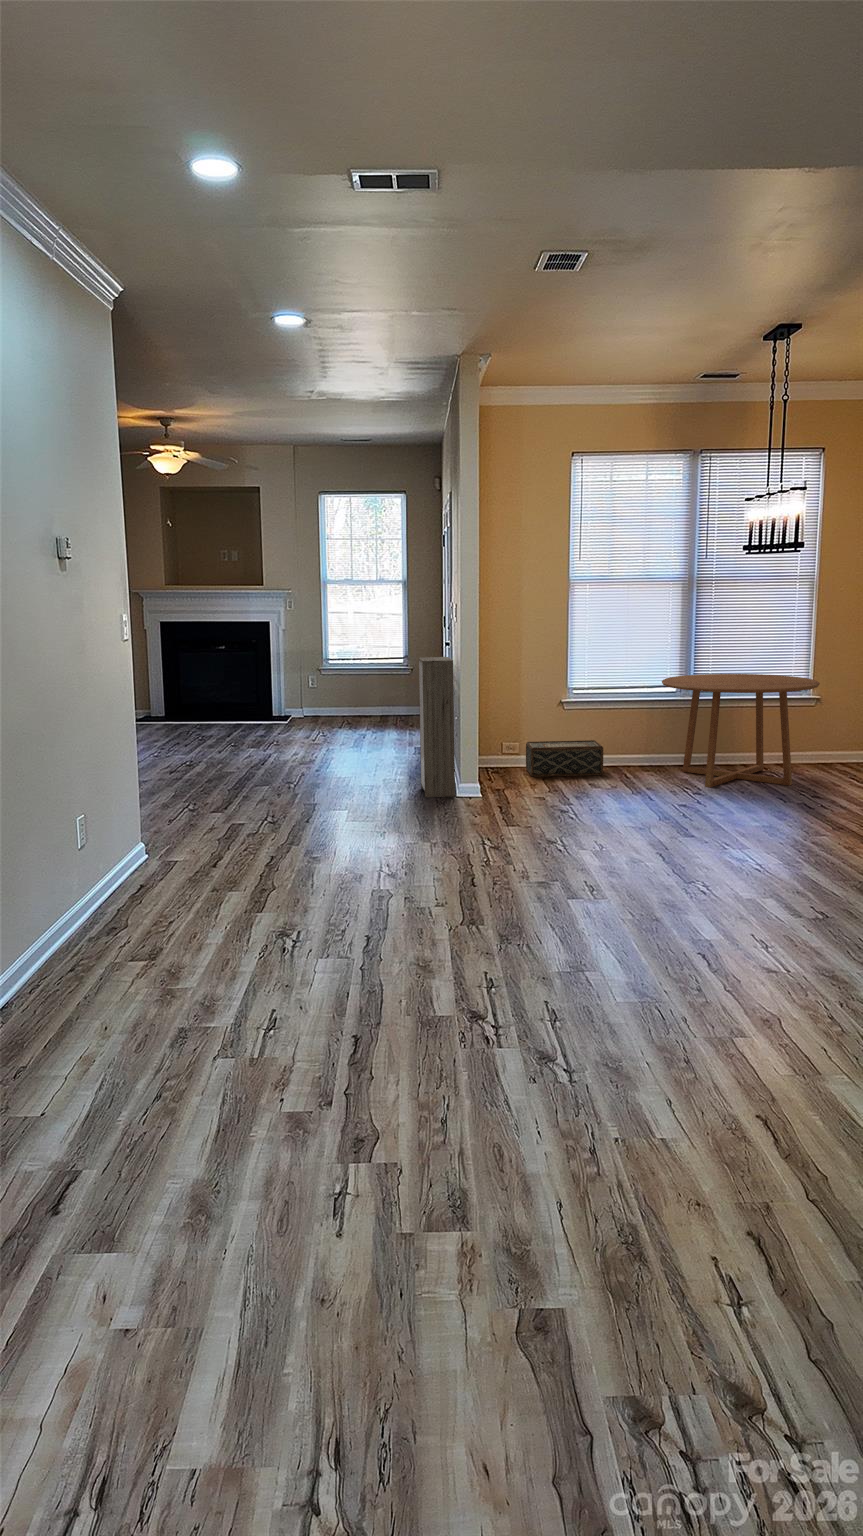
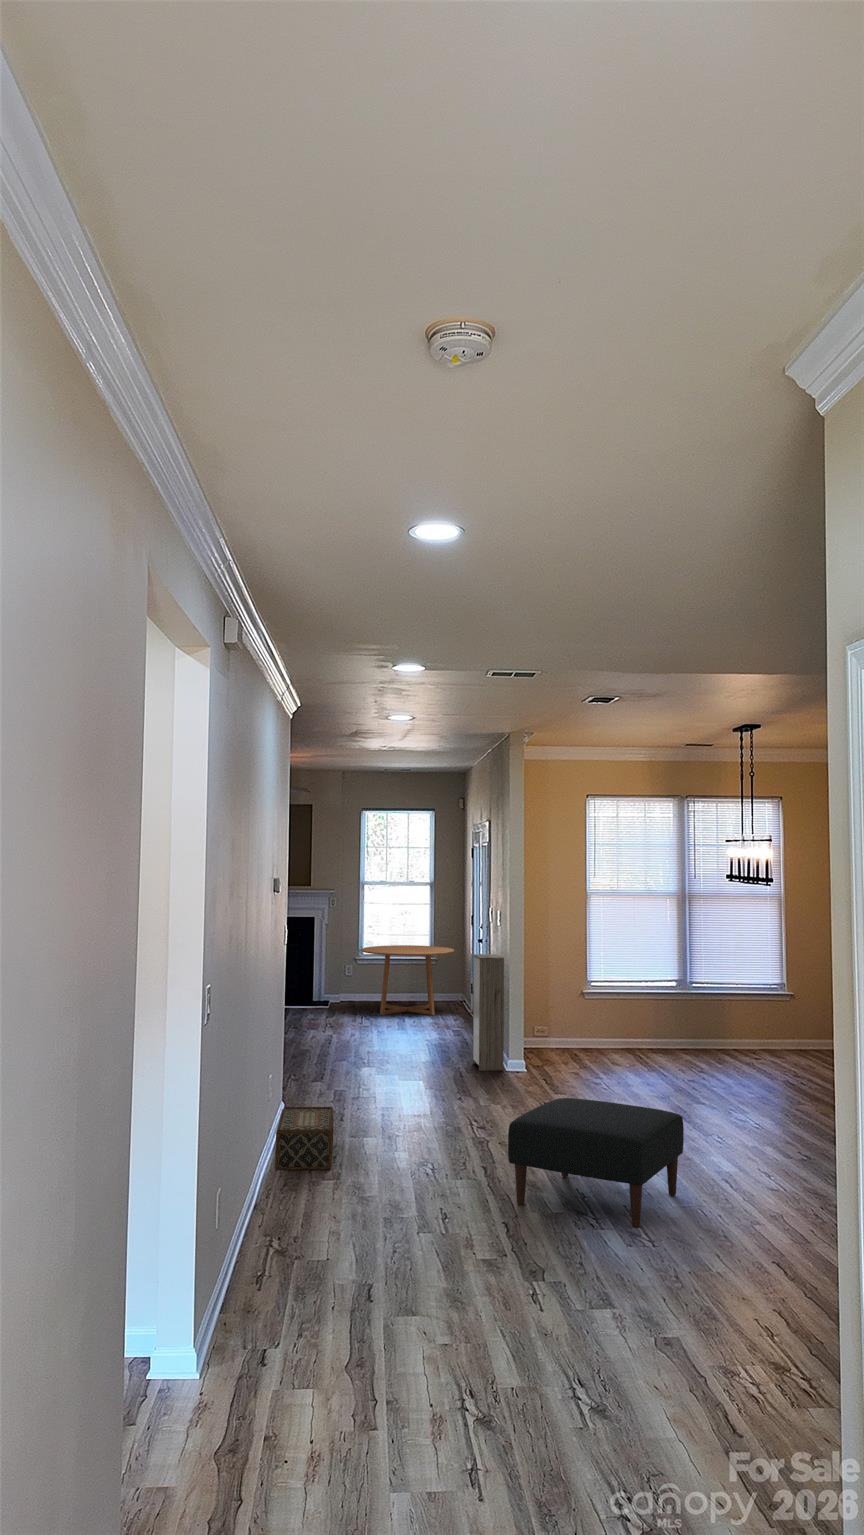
dining table: present [662,674,820,787] -> present [361,945,454,1015]
woven basket: present [526,740,604,777] -> present [275,1107,334,1170]
ottoman: none [372,849,639,1045] -> present [508,1098,684,1228]

